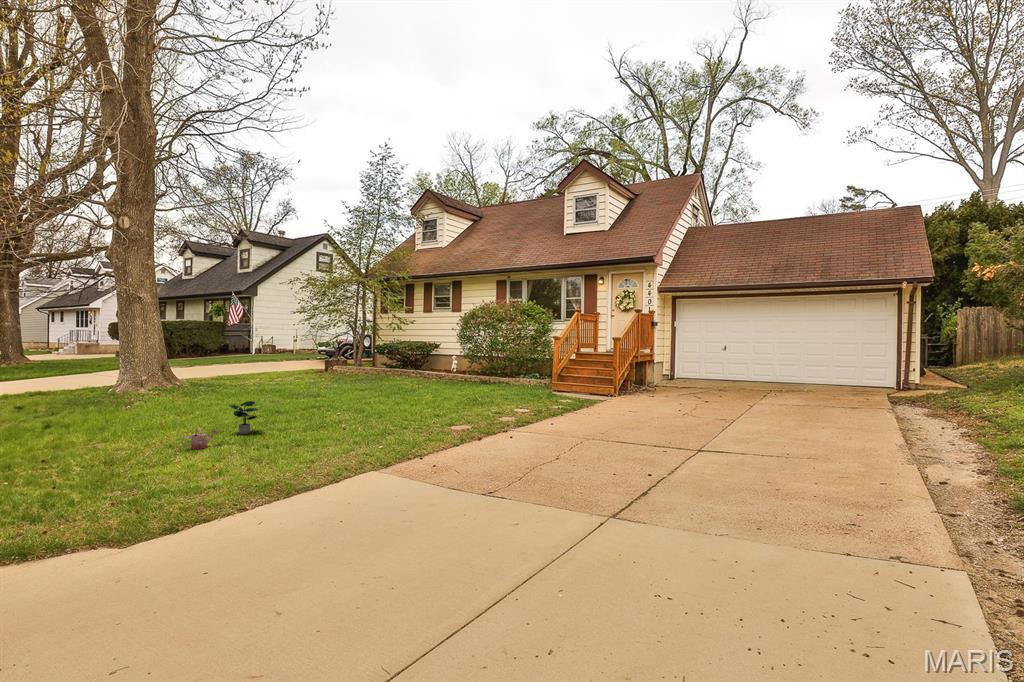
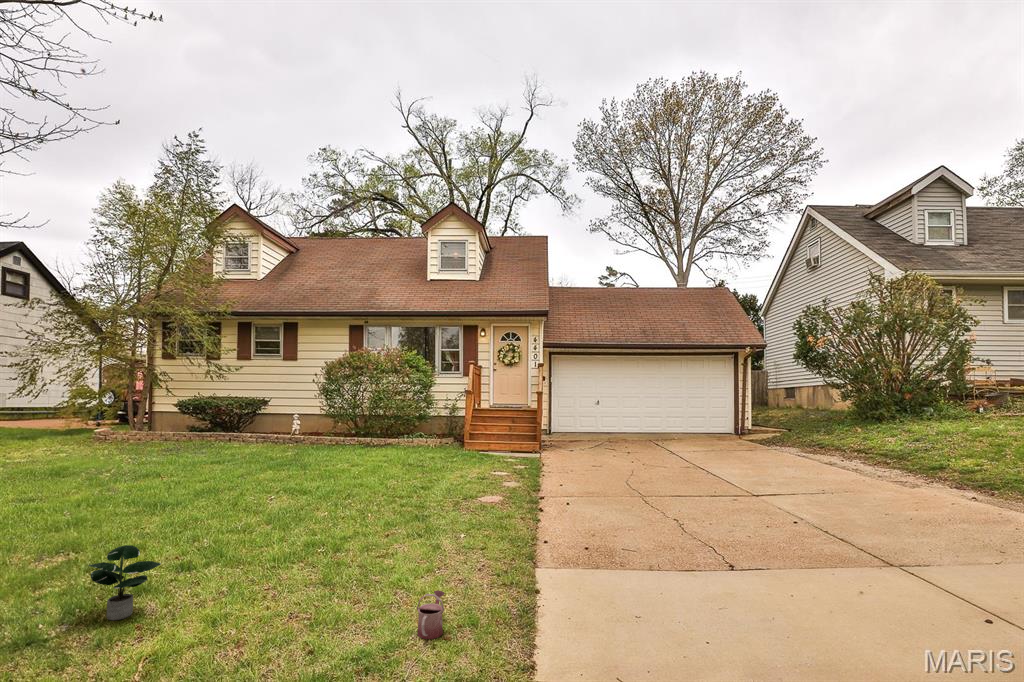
potted plant: present [229,401,258,434] -> present [89,545,161,620]

